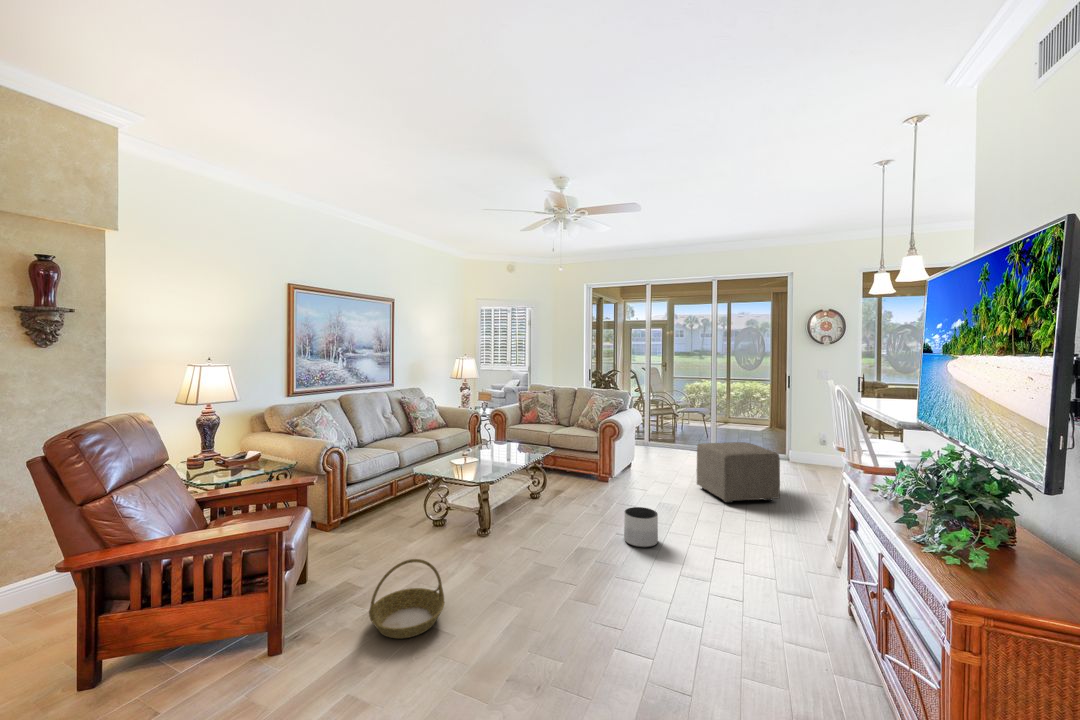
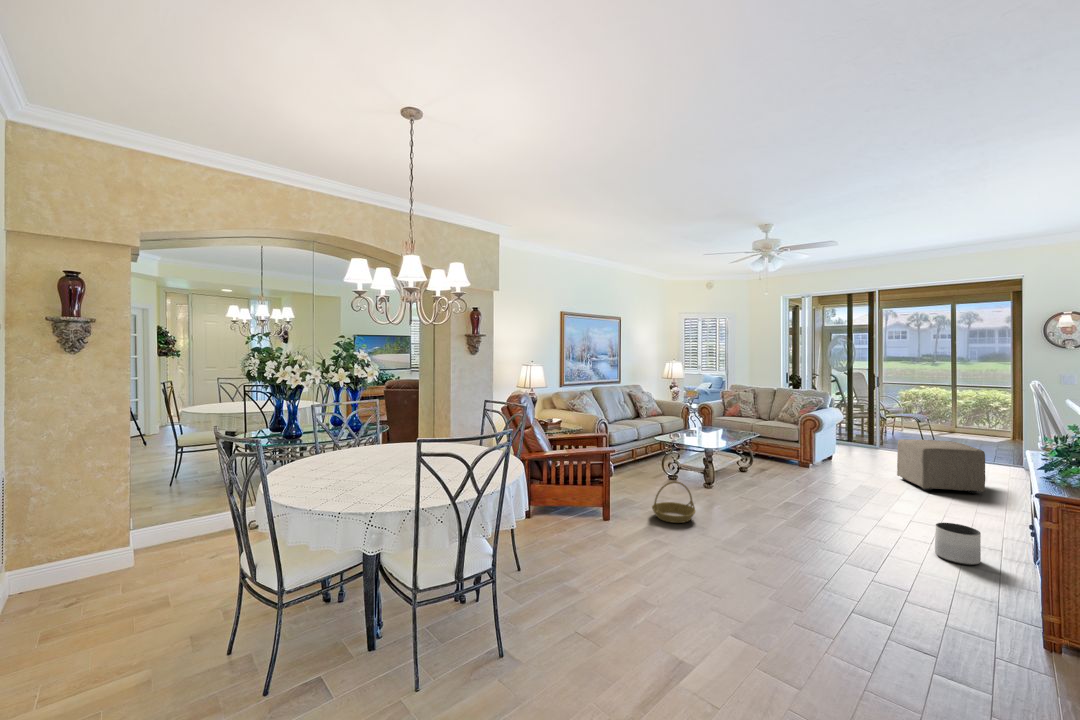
planter: present [624,507,658,548] -> present [935,523,981,565]

